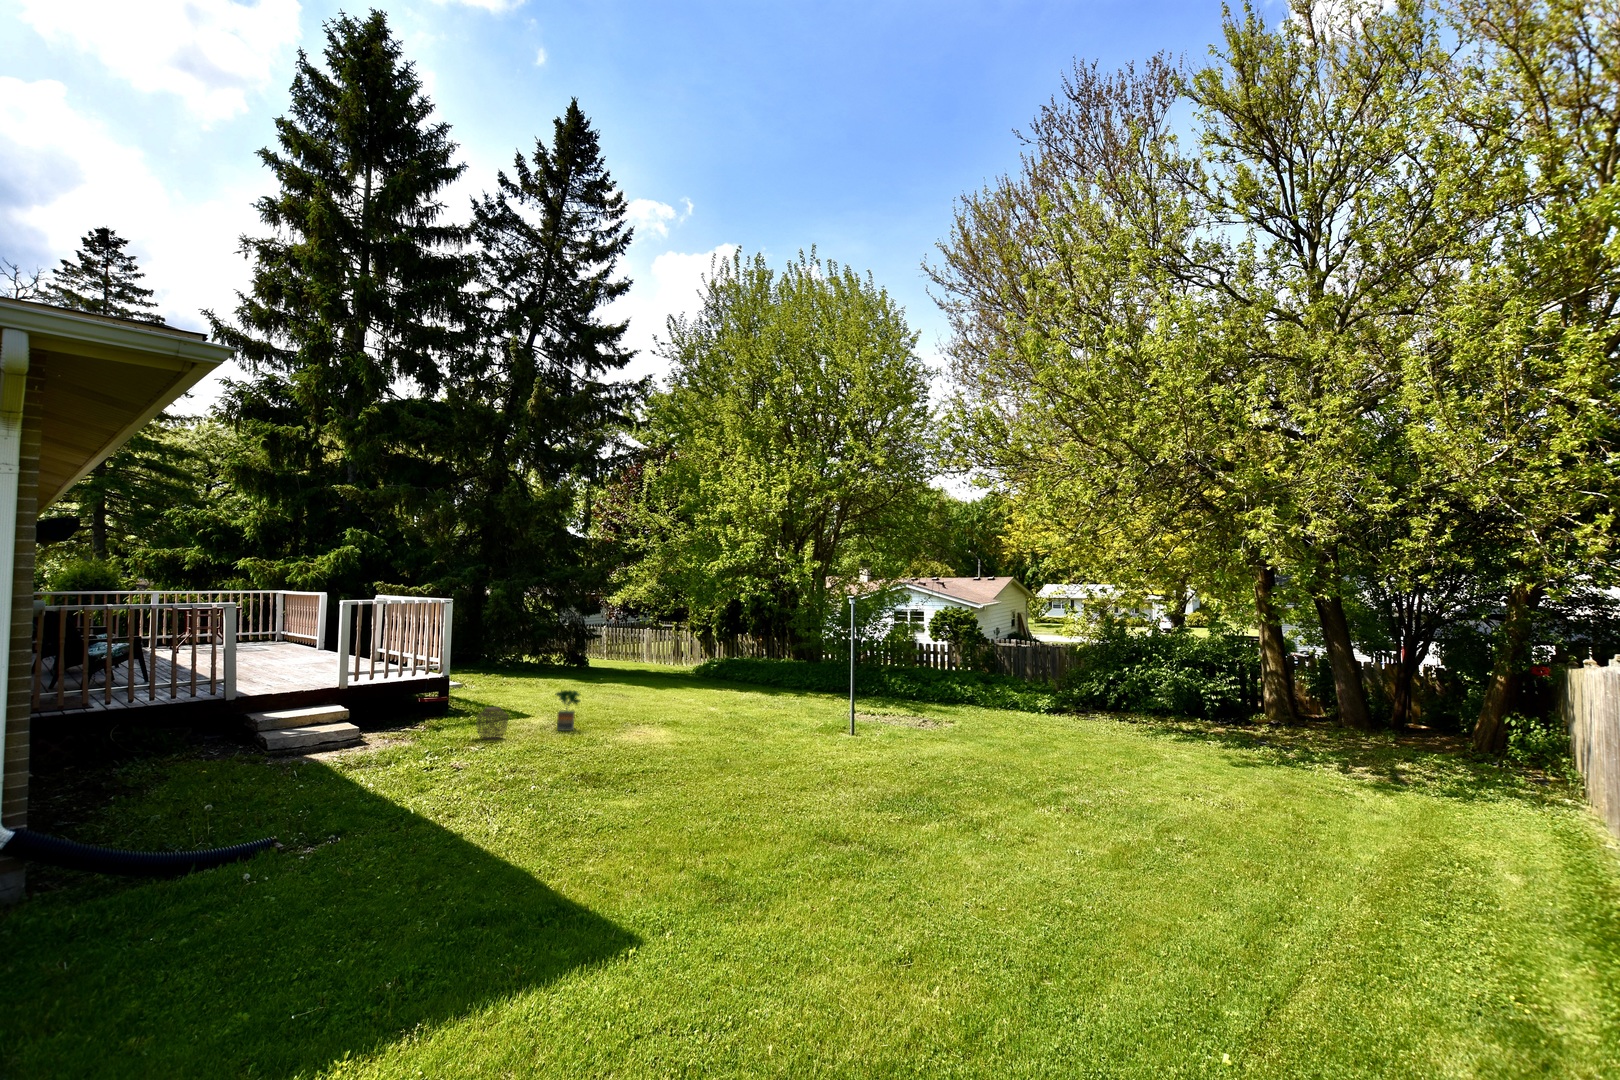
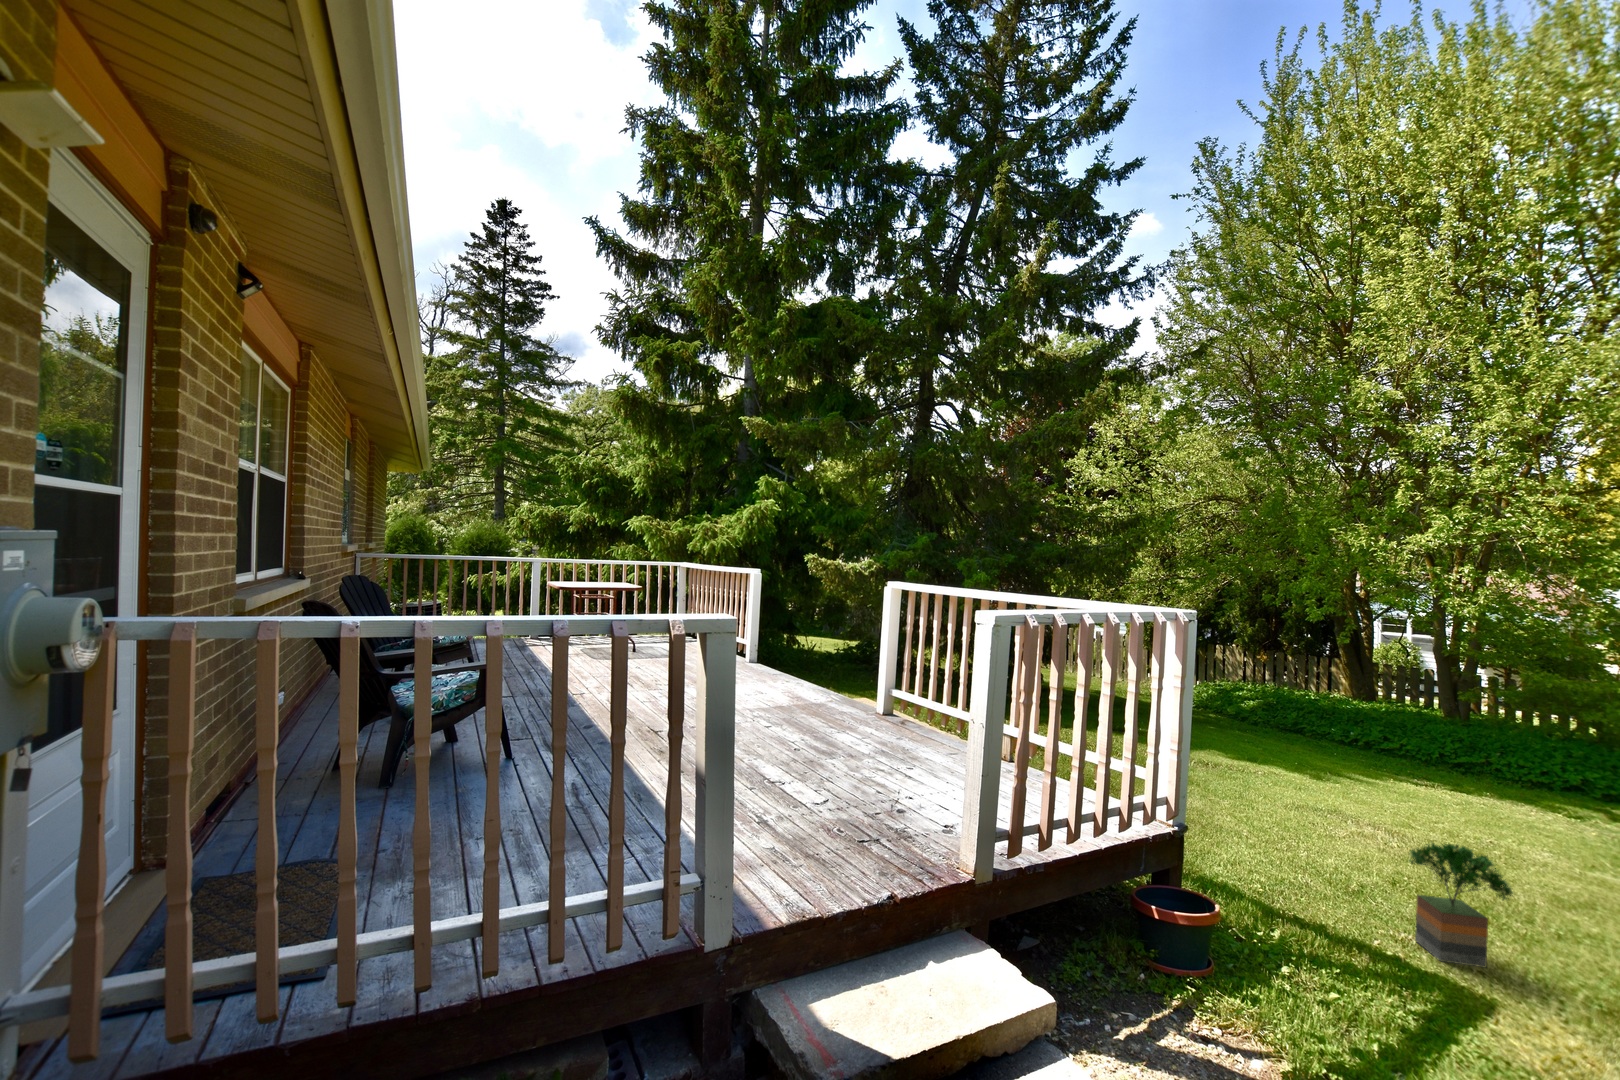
woven basket: present [476,707,508,740] -> none [1299,910,1407,1025]

